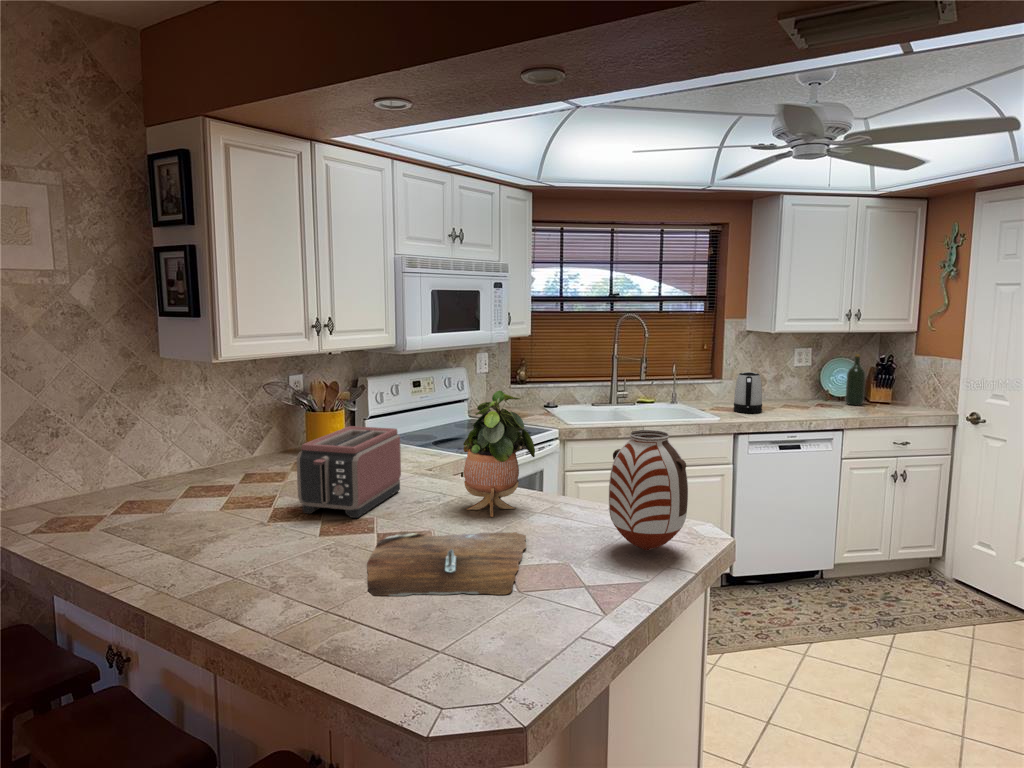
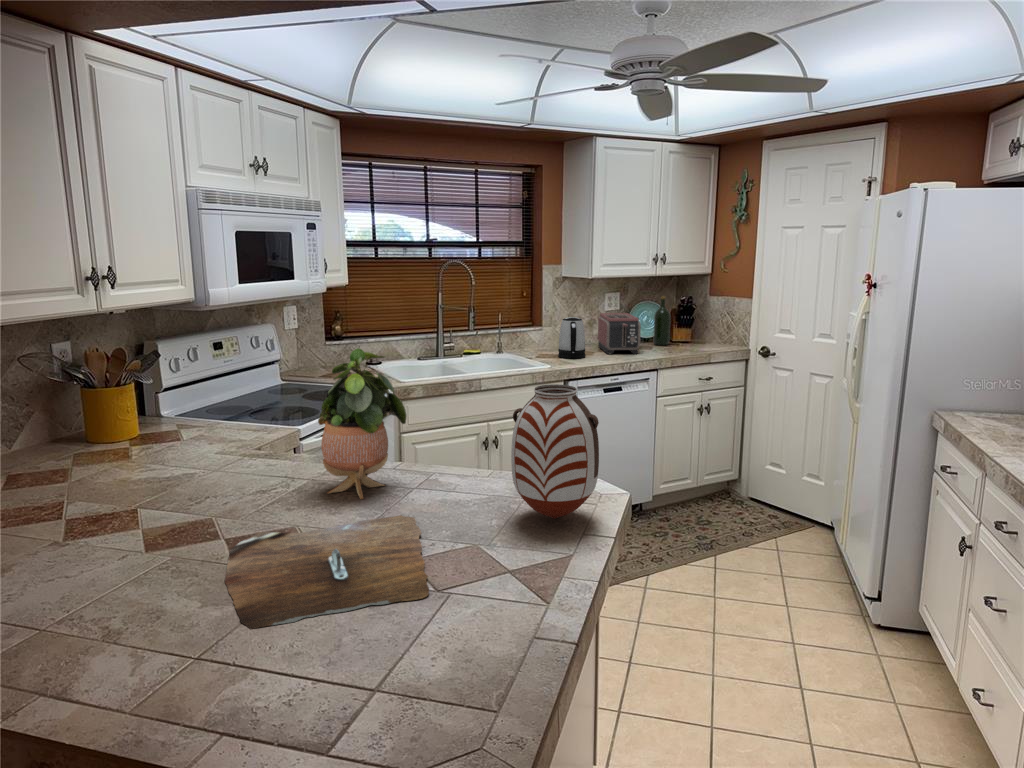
toaster: present [297,426,401,518] -> present [598,313,641,354]

